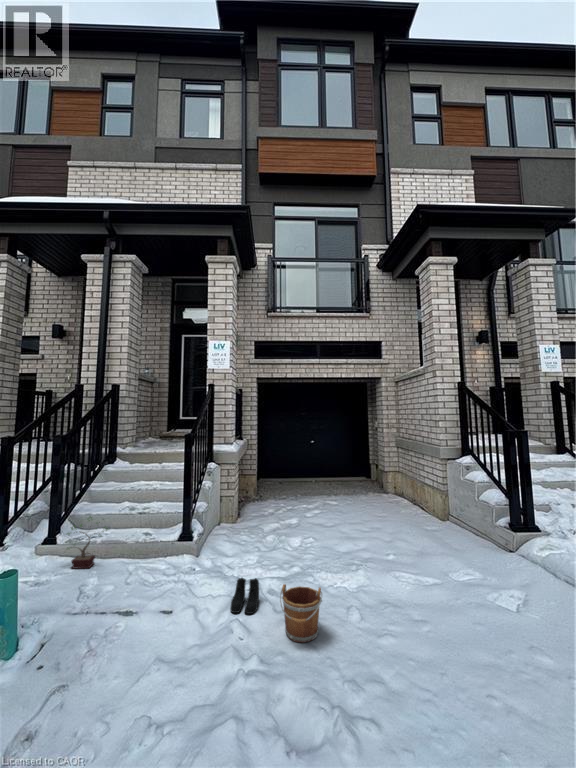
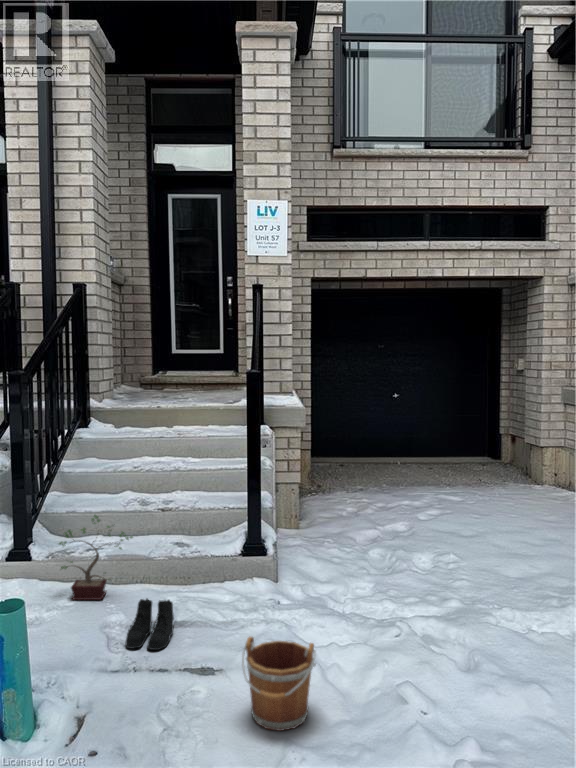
boots: present [230,578,259,614] -> present [126,599,174,650]
bucket: present [280,584,322,643] -> present [242,637,316,731]

